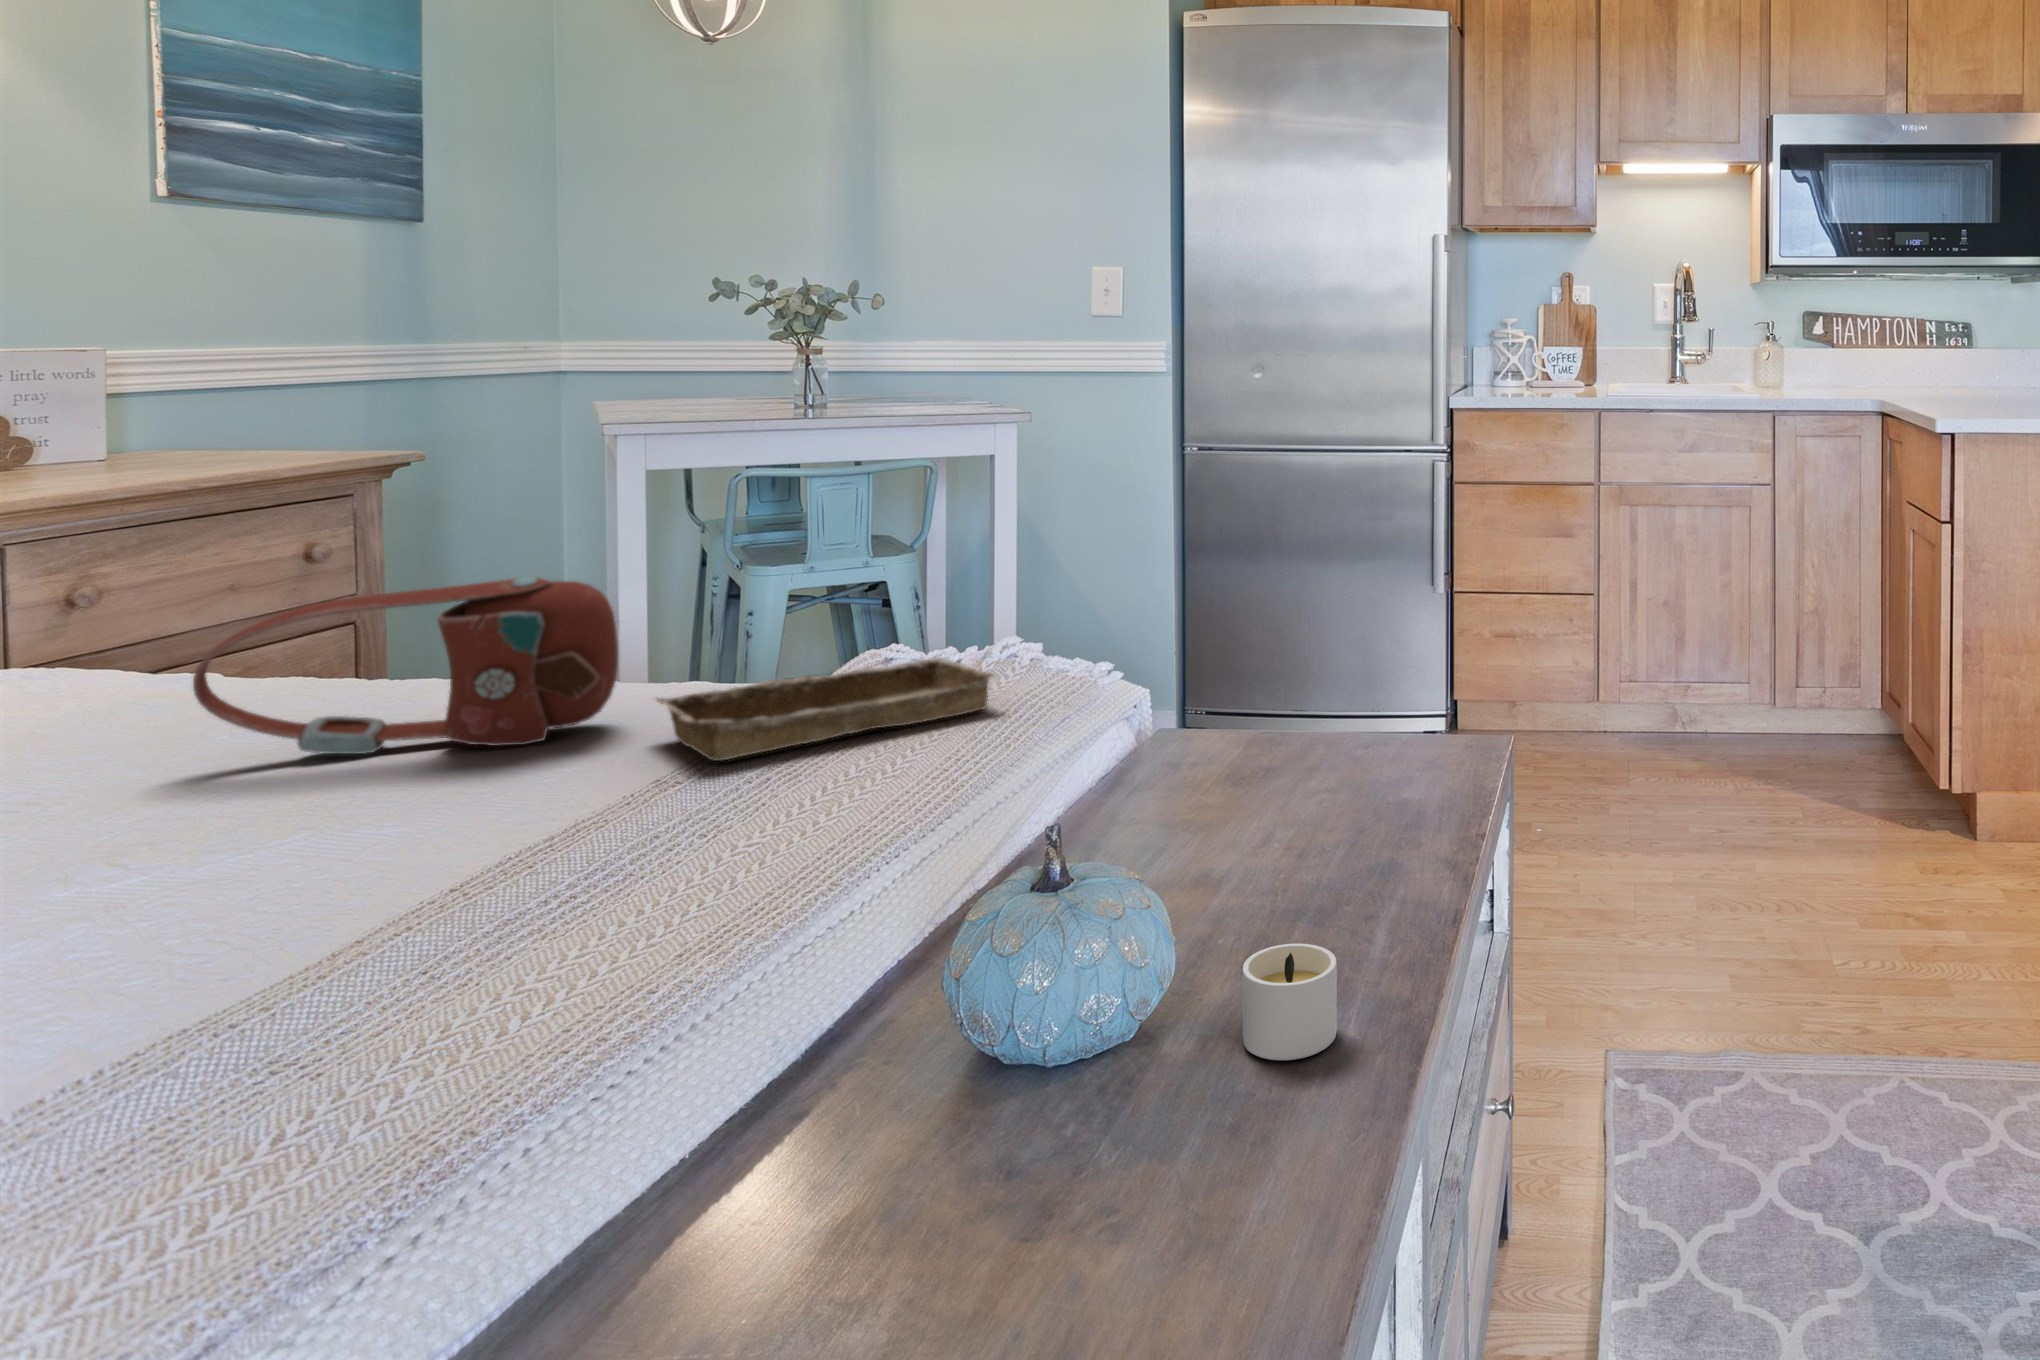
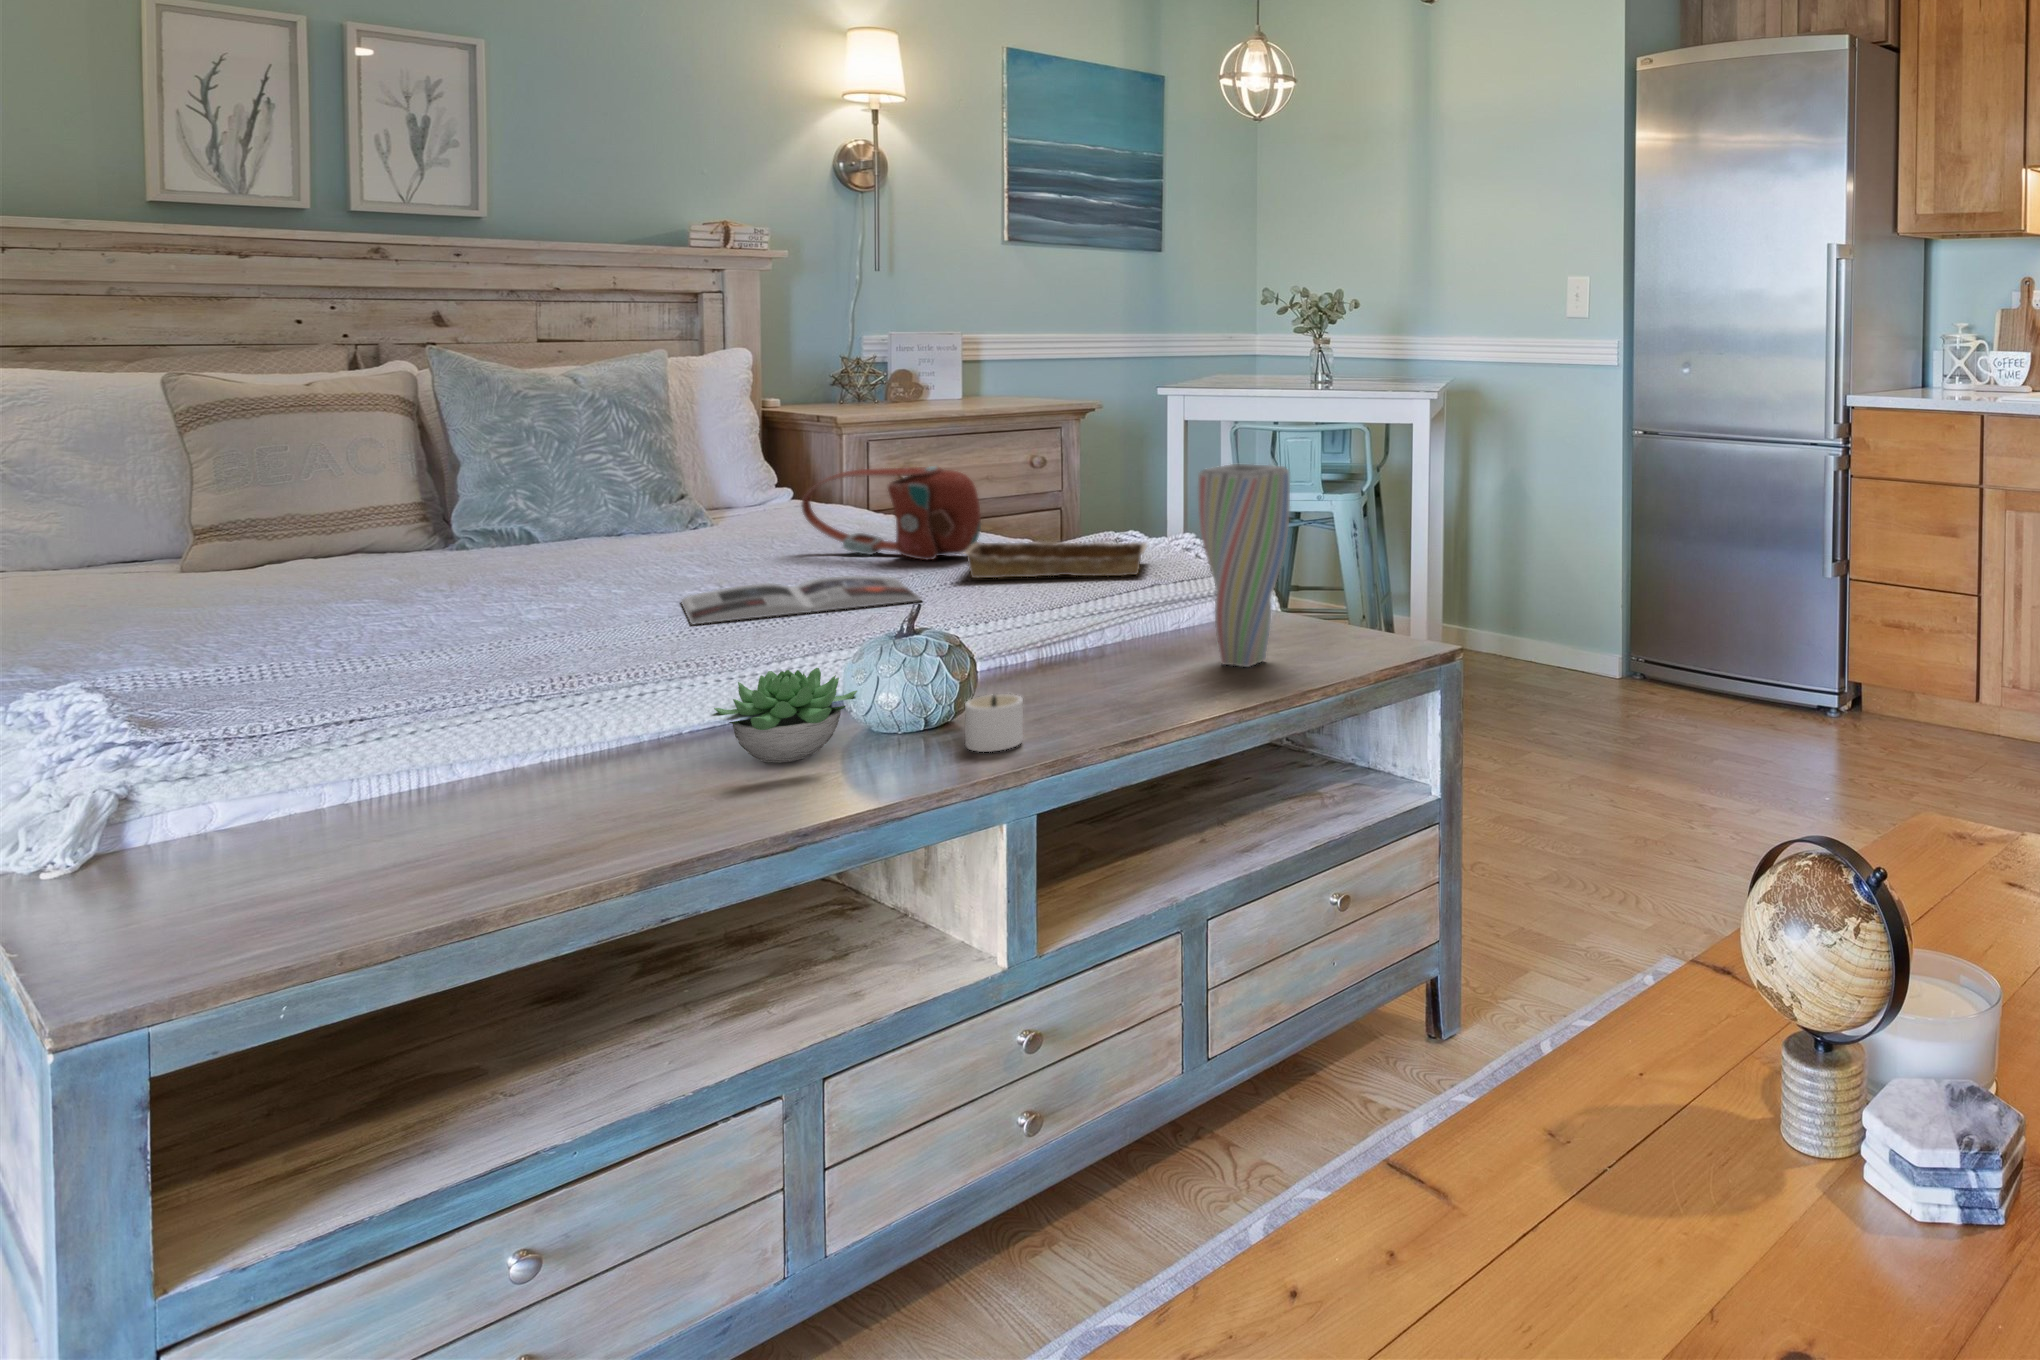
vase: none [1239,520,1367,820] -> present [1198,464,1290,667]
magazine: none [133,787,723,972] -> present [681,576,922,624]
succulent plant: none [869,991,1136,1214] -> present [714,668,857,762]

